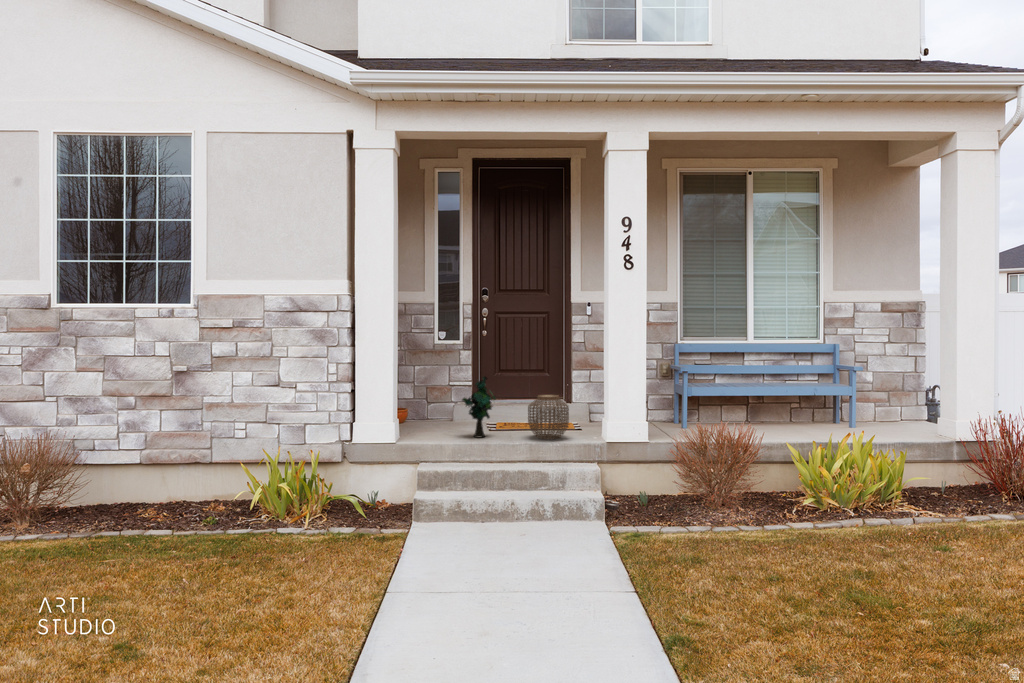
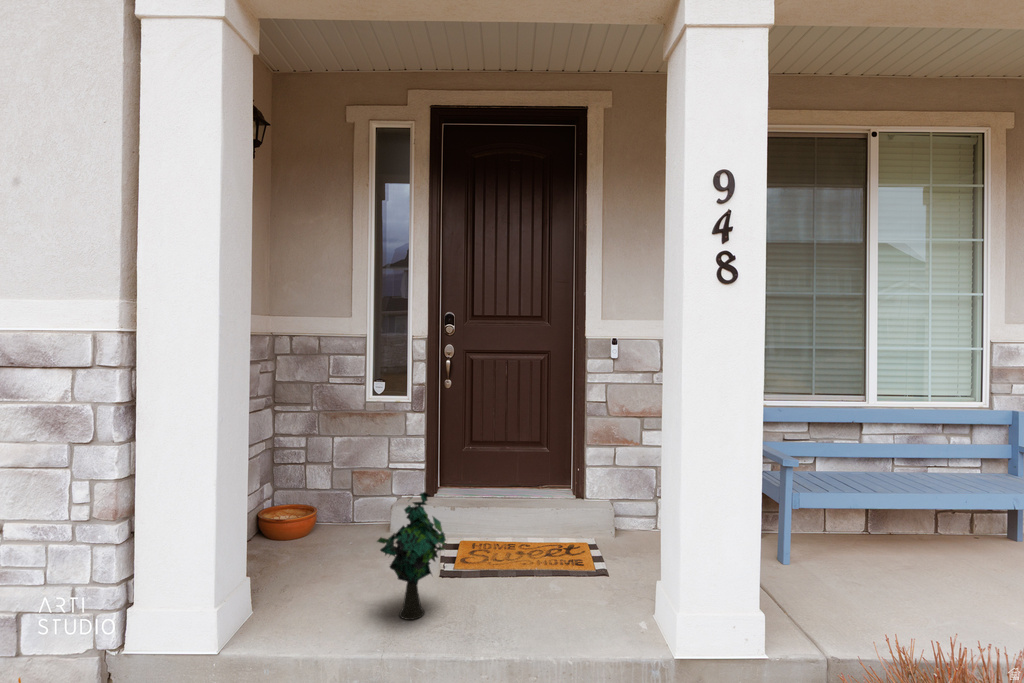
woven basket: present [528,395,569,439] -> none [509,530,592,634]

